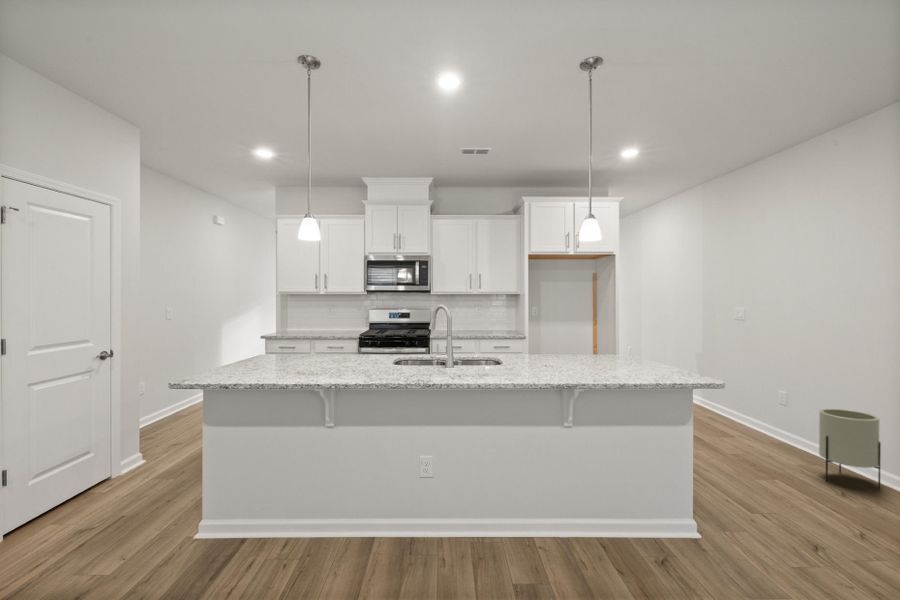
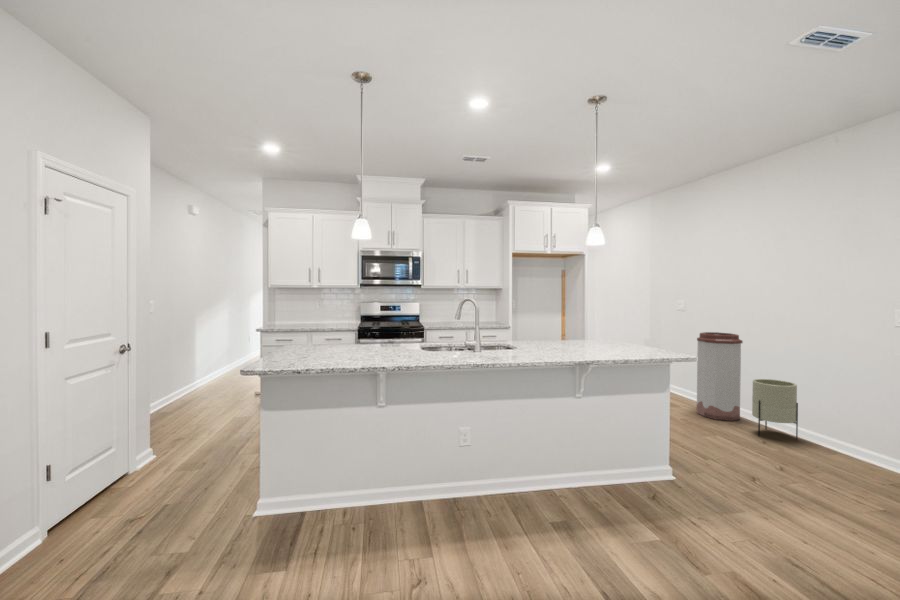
trash can: none [753,348,811,459] -> present [697,332,742,421]

